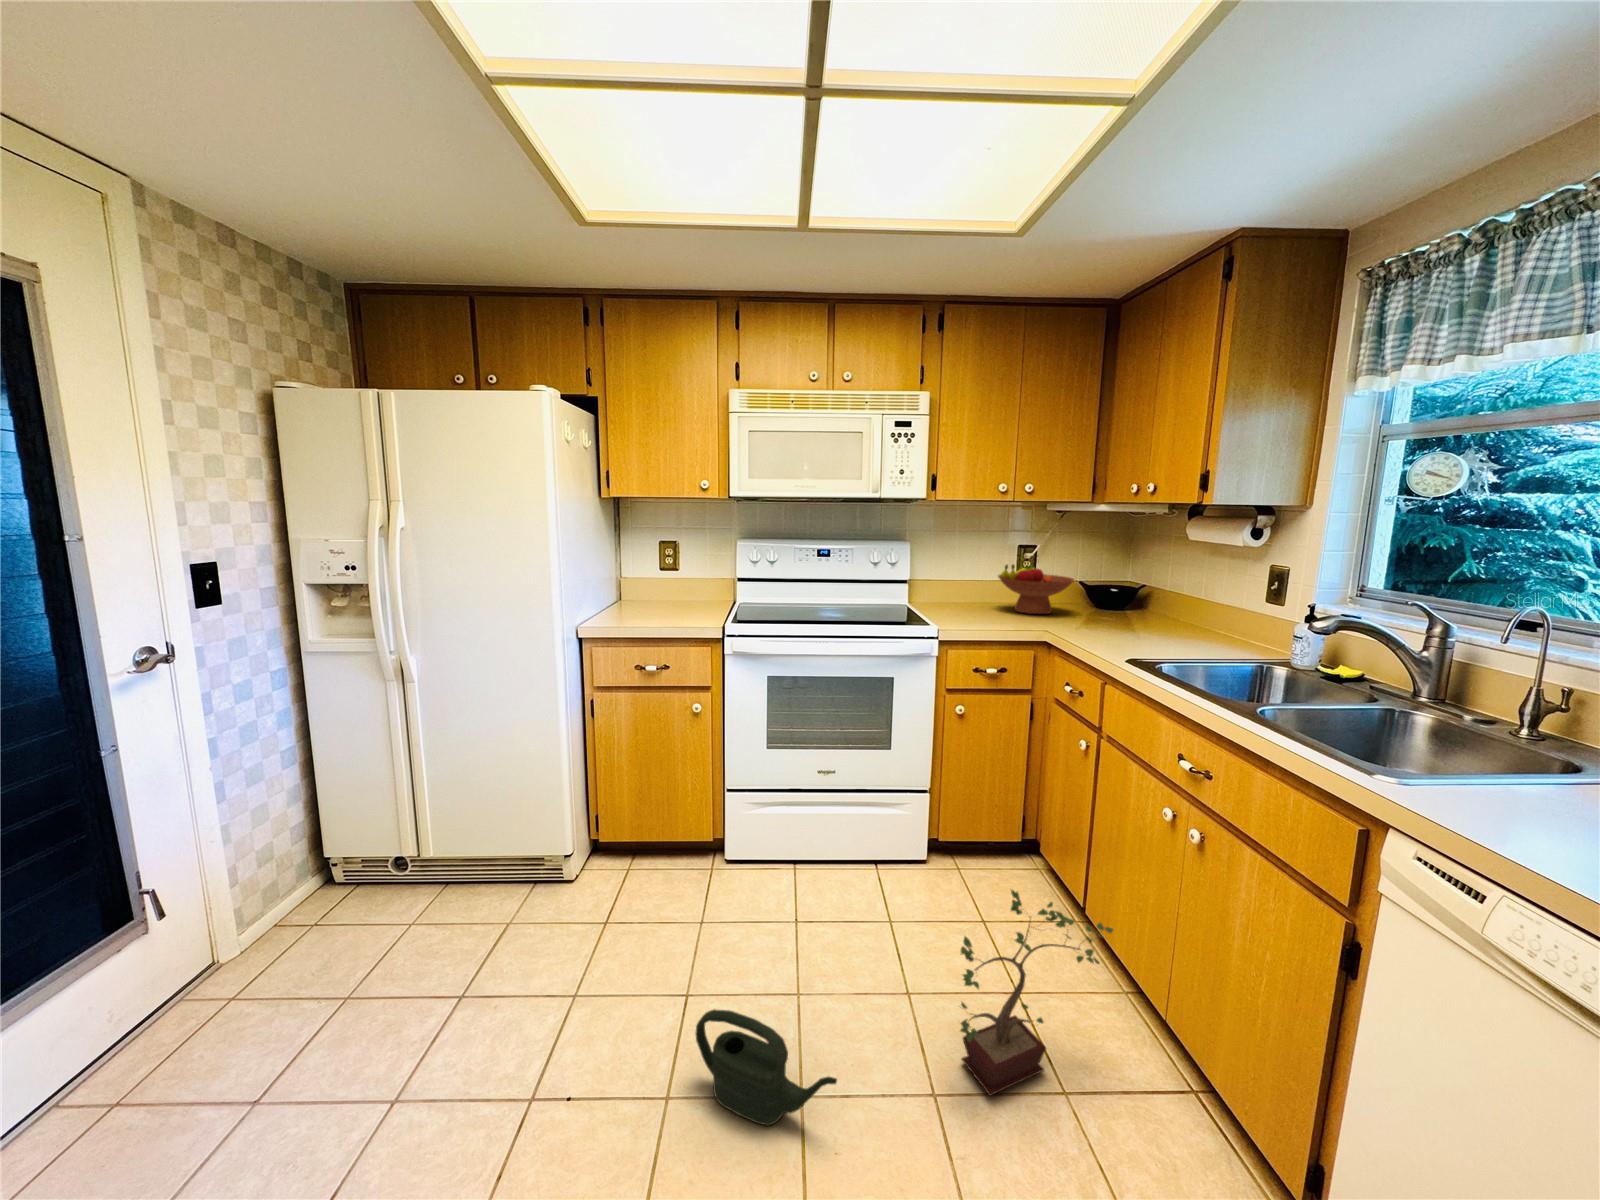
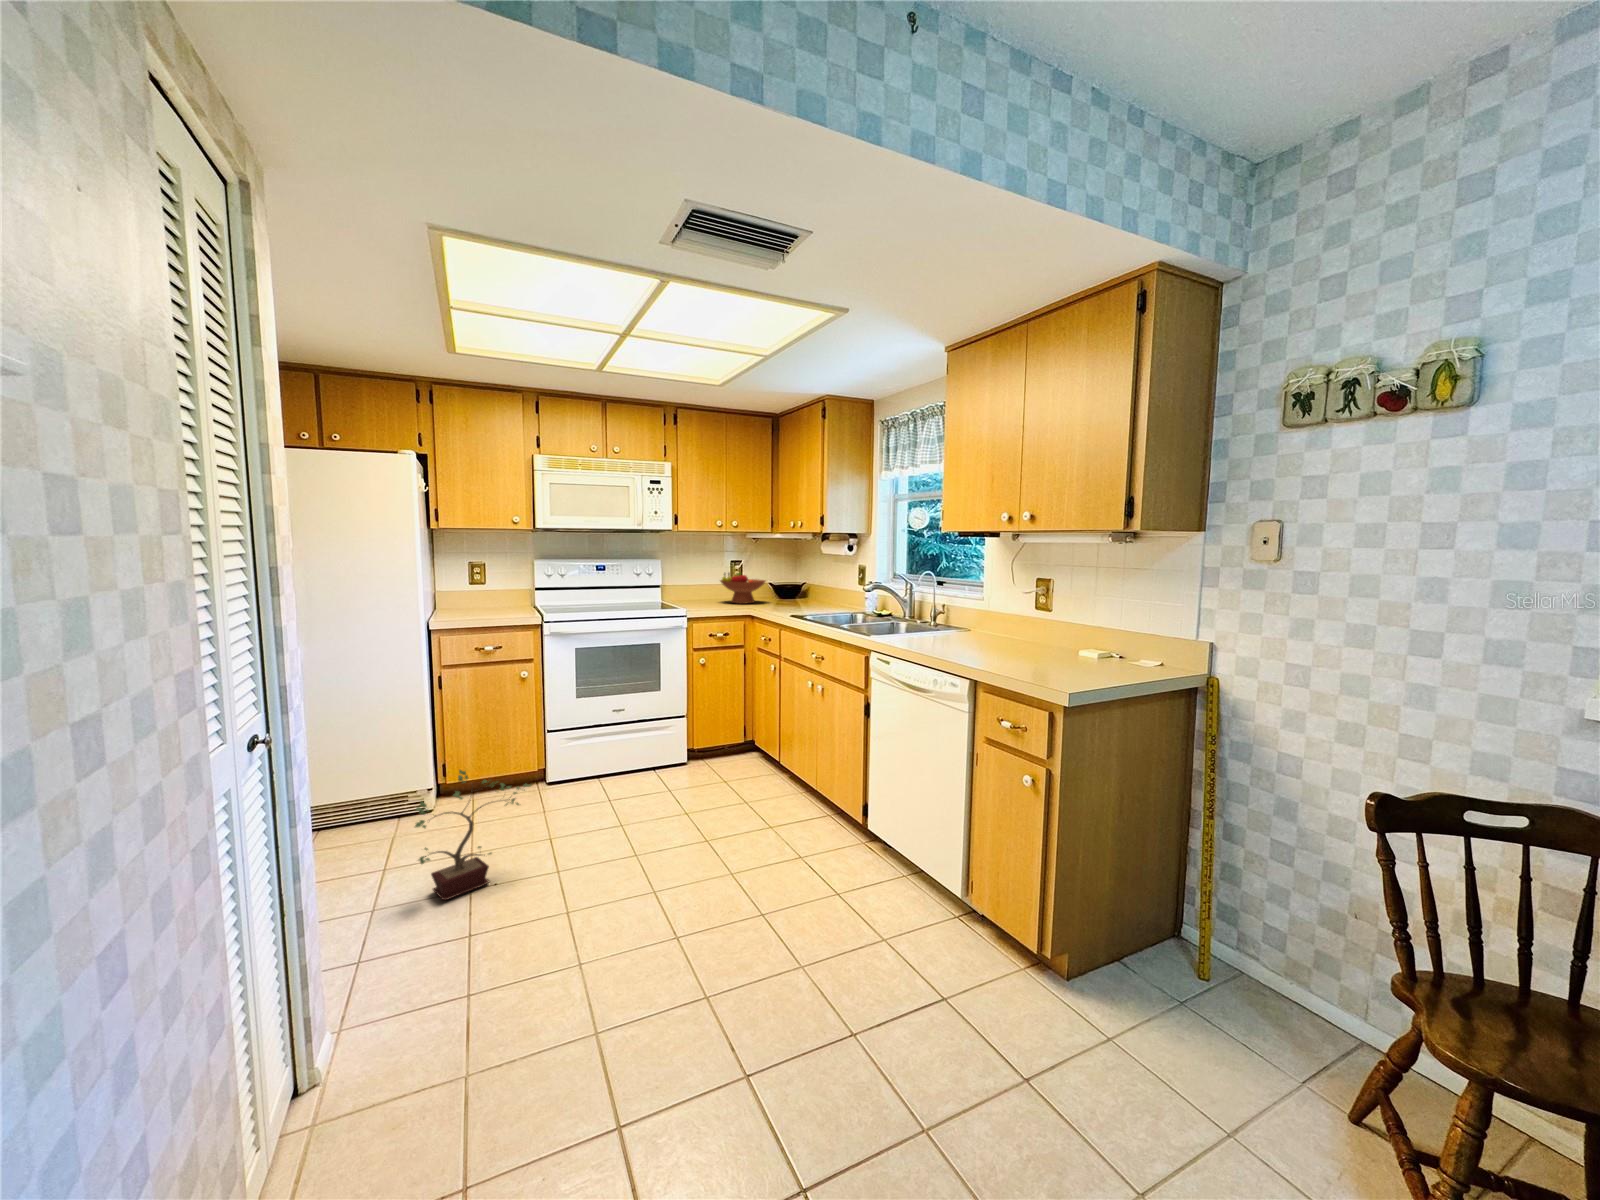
potted plant: present [960,890,1113,1095] -> present [415,770,531,900]
watering can: present [696,1009,837,1126] -> none [572,811,659,865]

